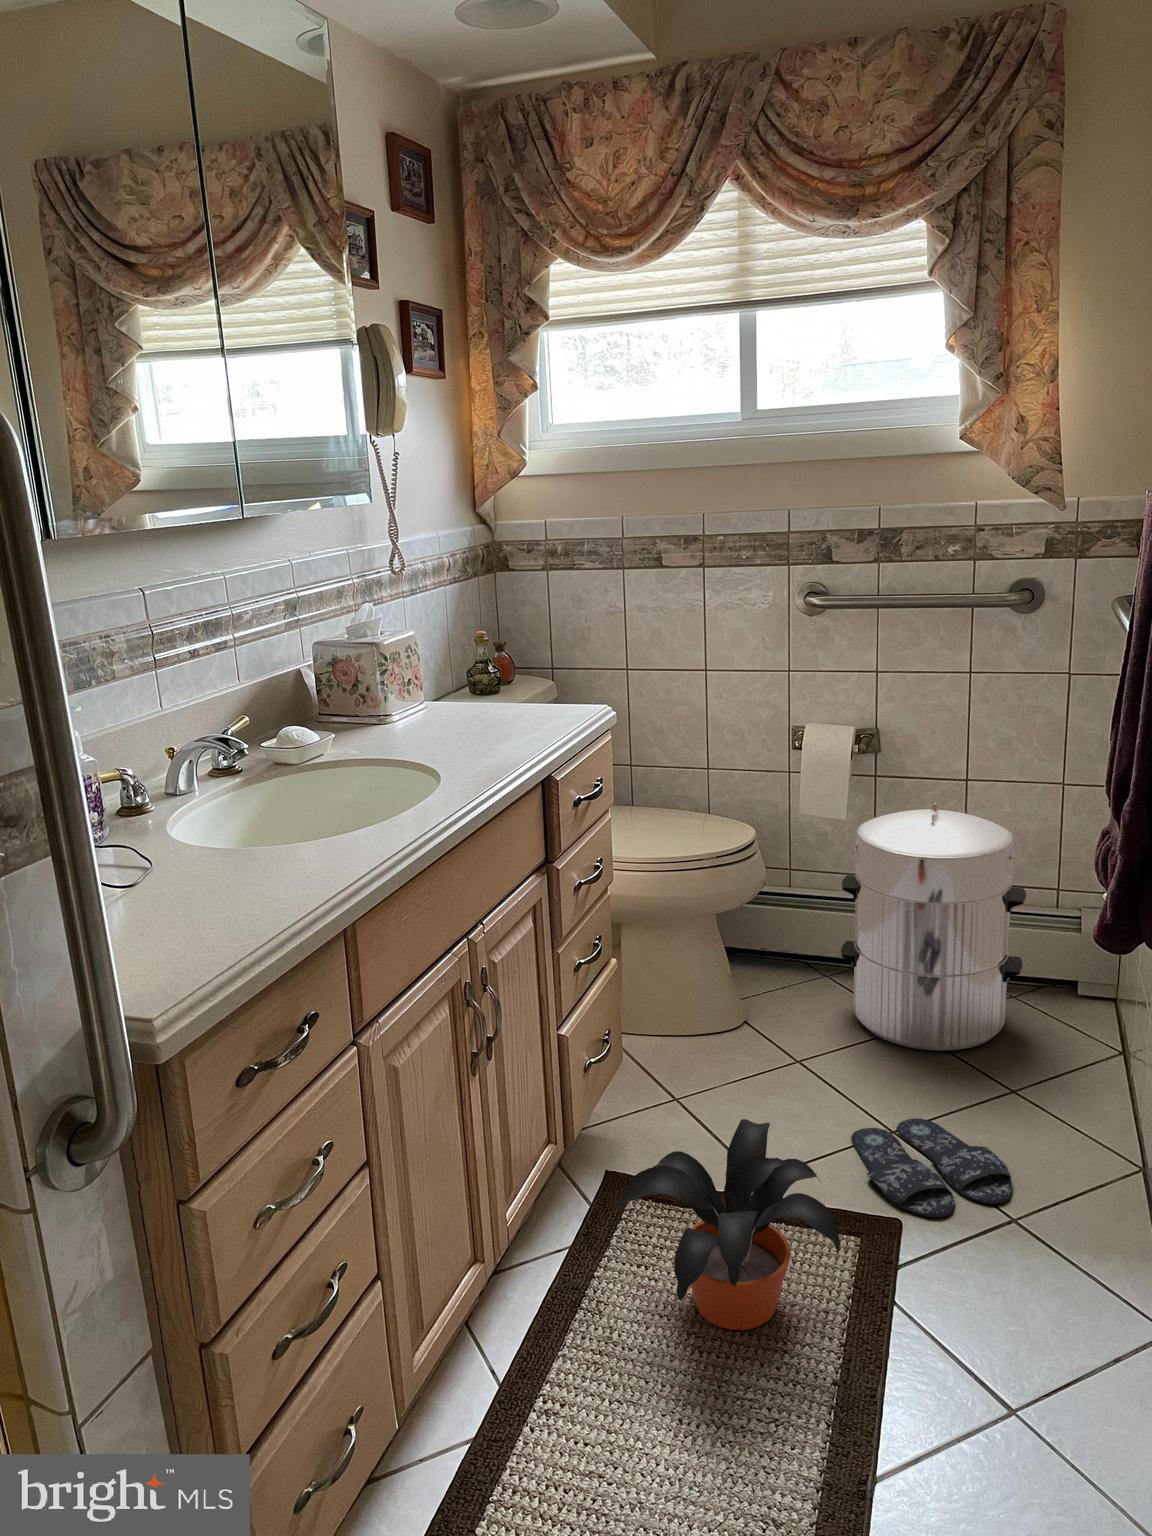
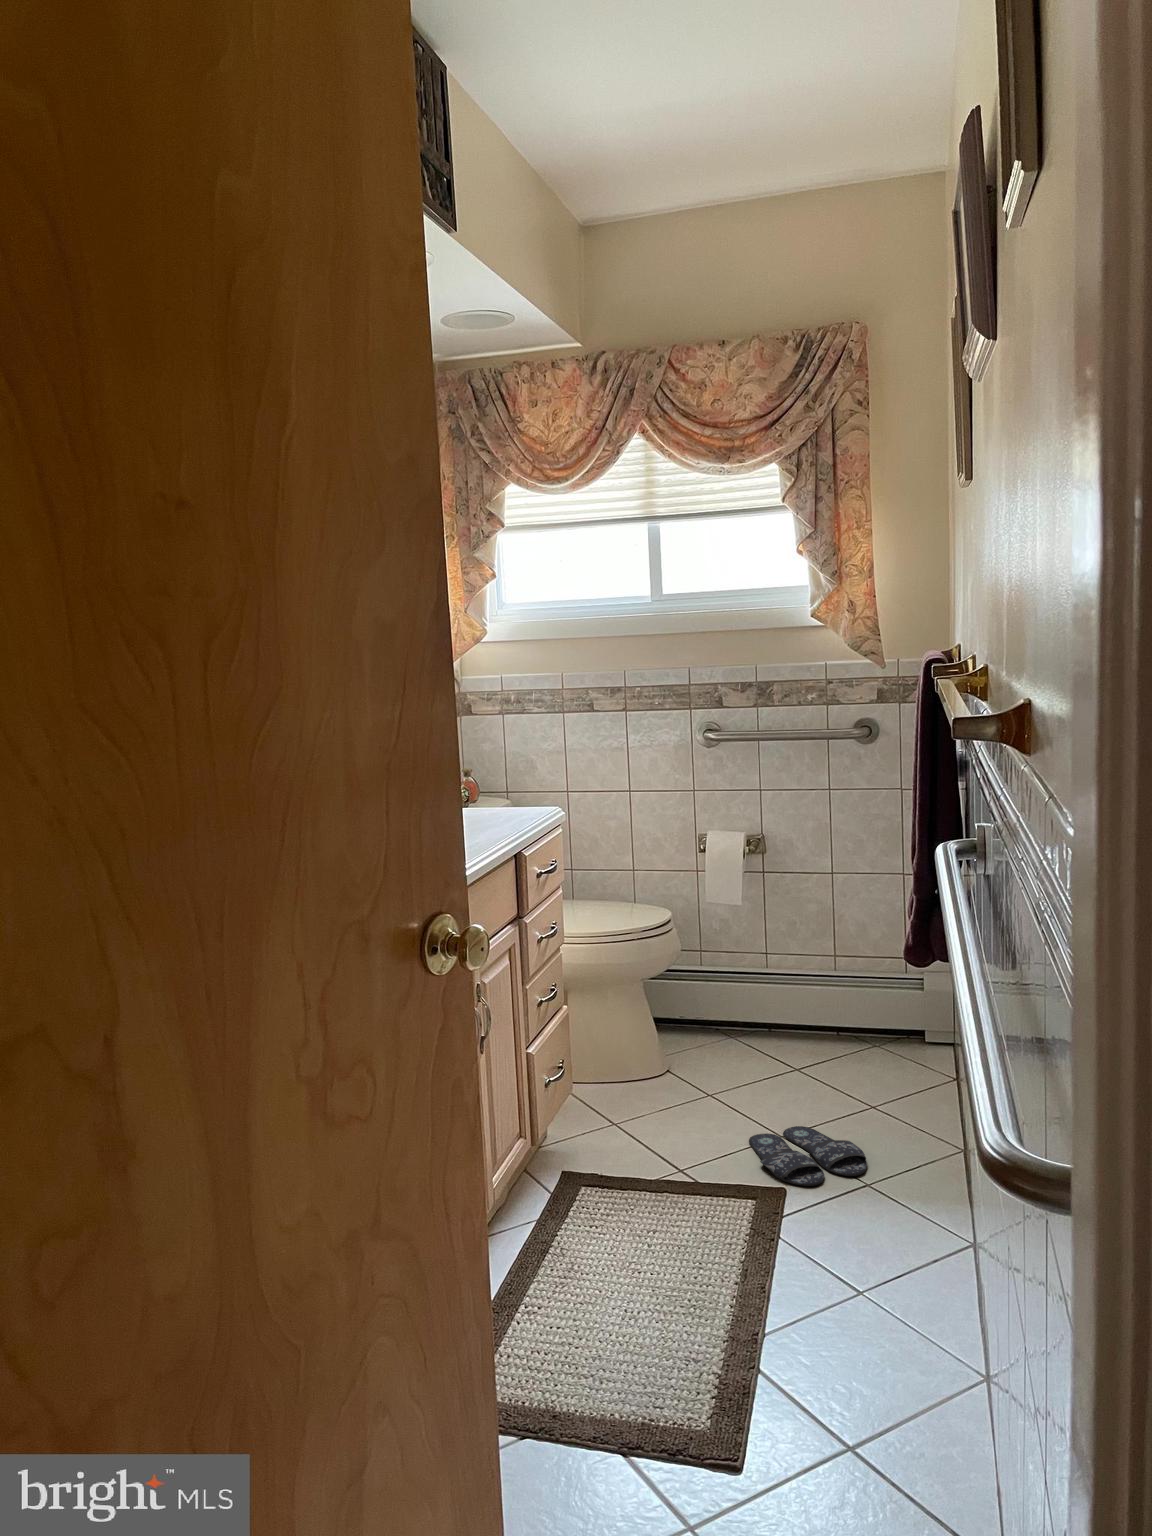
waste bin: present [841,803,1026,1051] -> none [738,889,878,1082]
potted plant: present [618,1119,840,1330] -> none [576,1108,736,1258]

